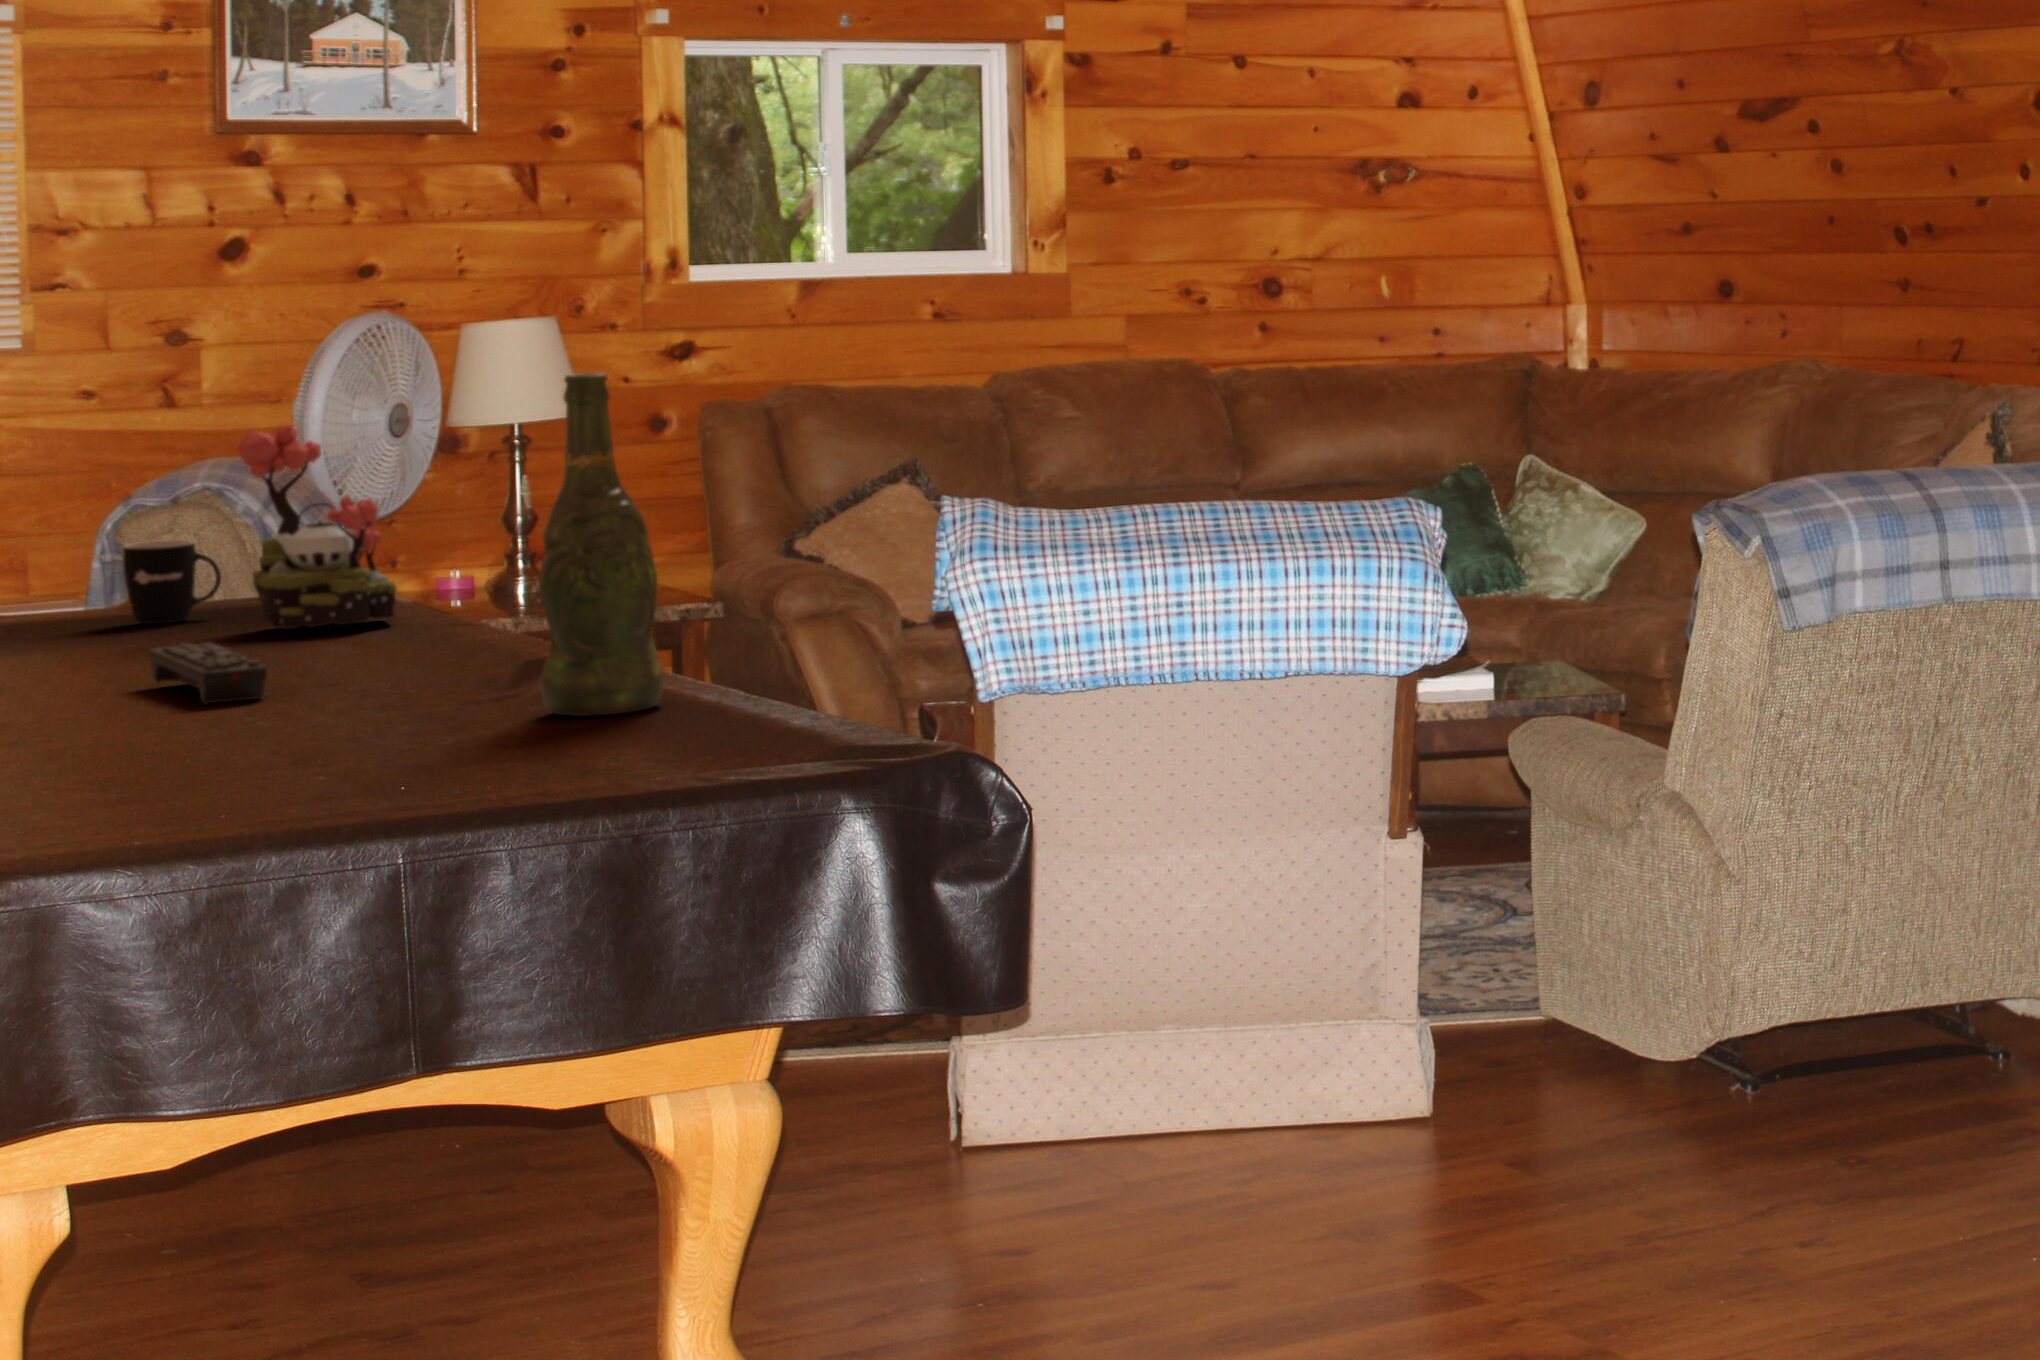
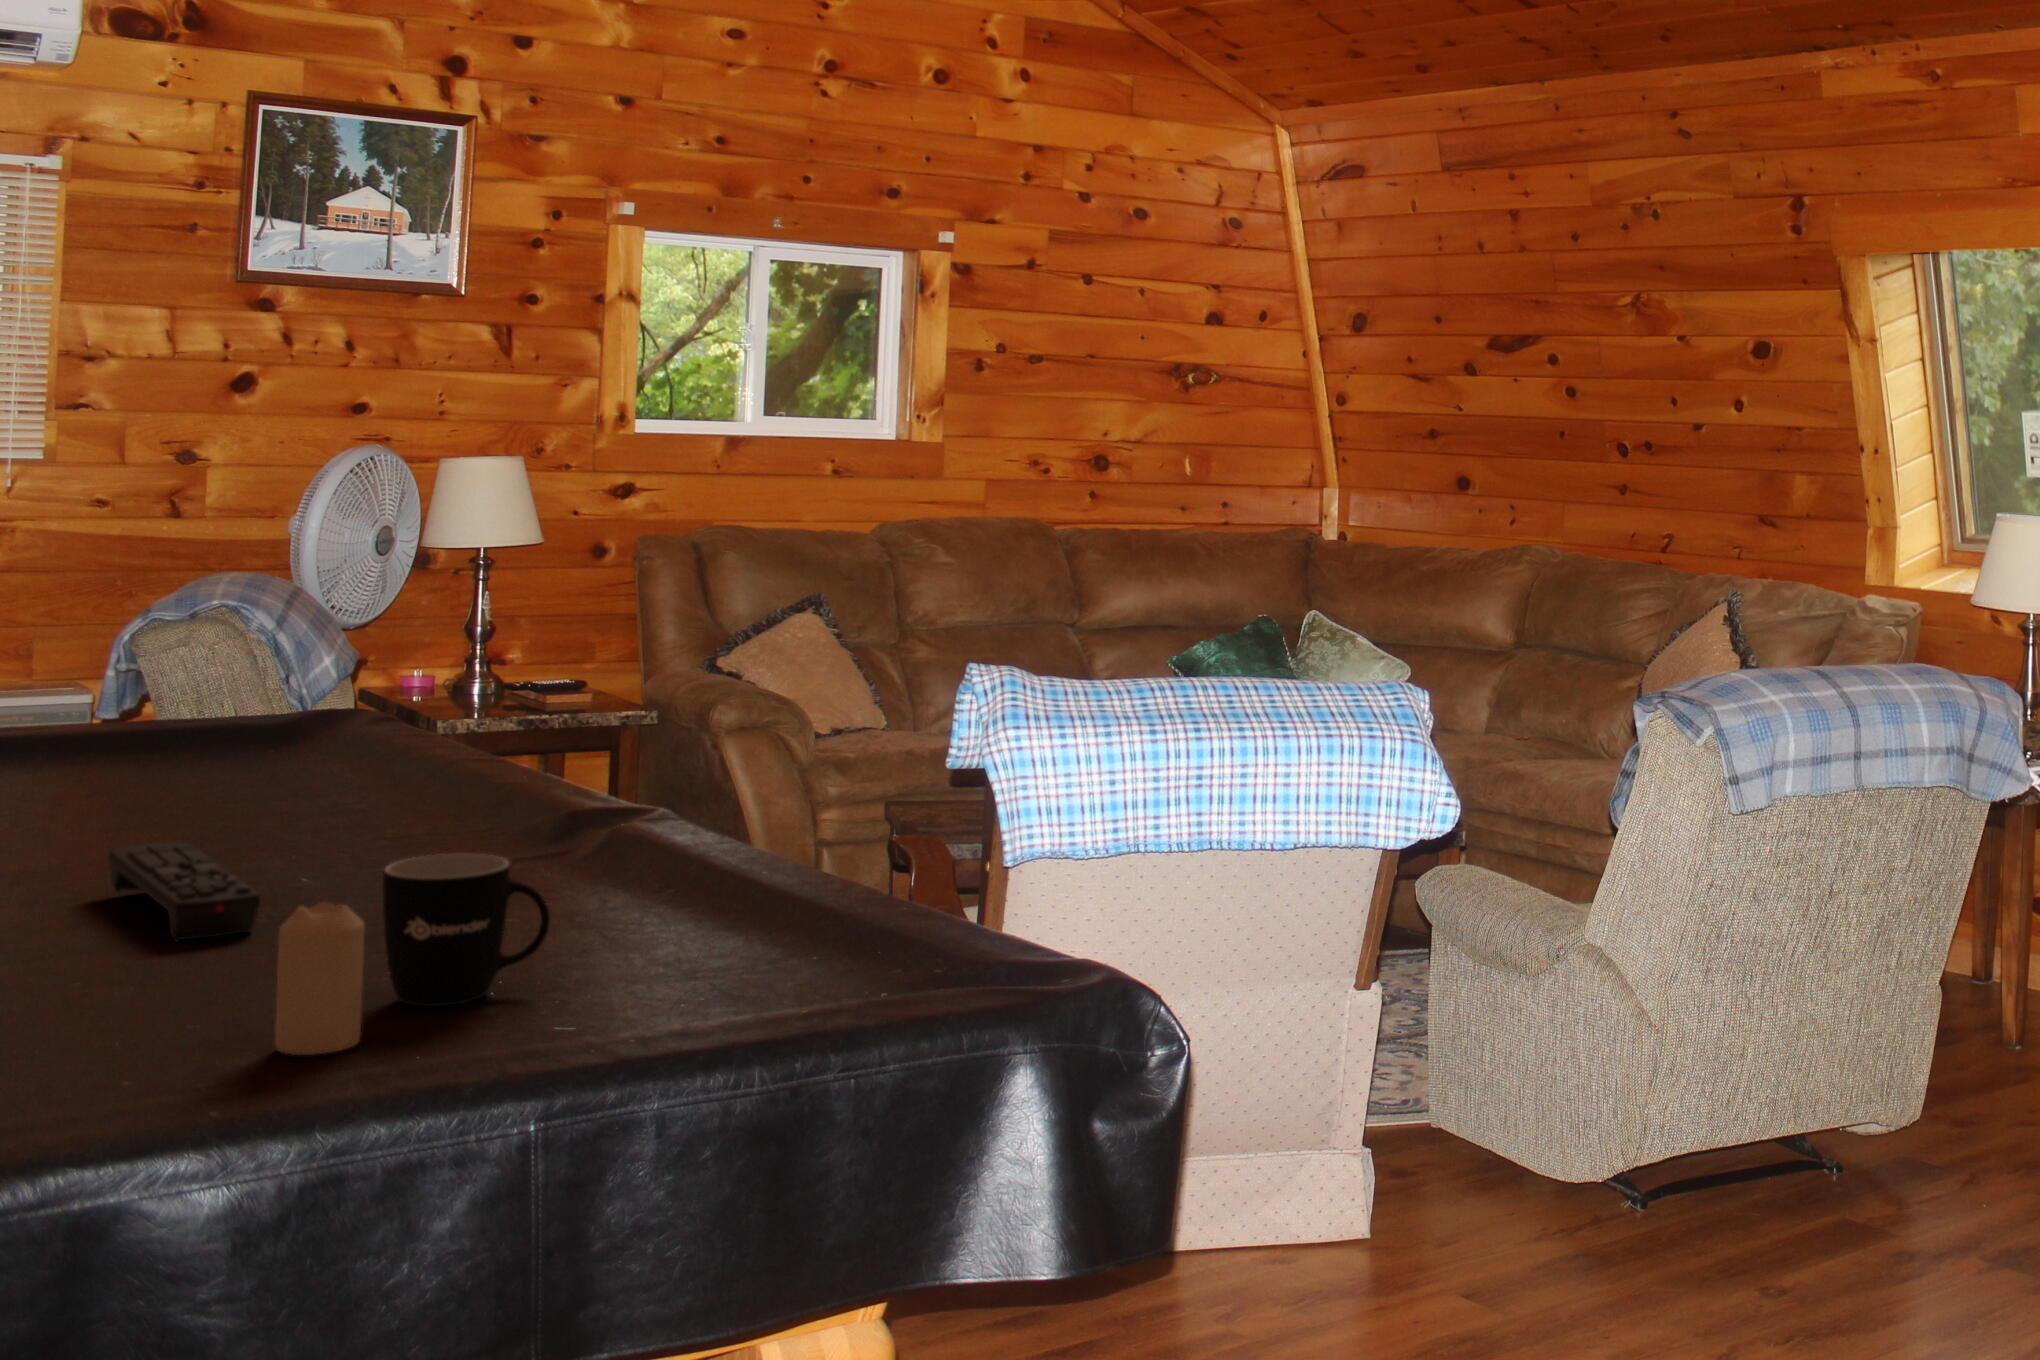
beer bottle: present [539,373,663,716] -> none [637,568,798,1008]
plant: present [237,425,396,629] -> none [238,571,409,798]
mug: present [122,540,221,624] -> present [383,854,550,1006]
candle: none [273,635,337,744] -> present [275,902,364,1055]

